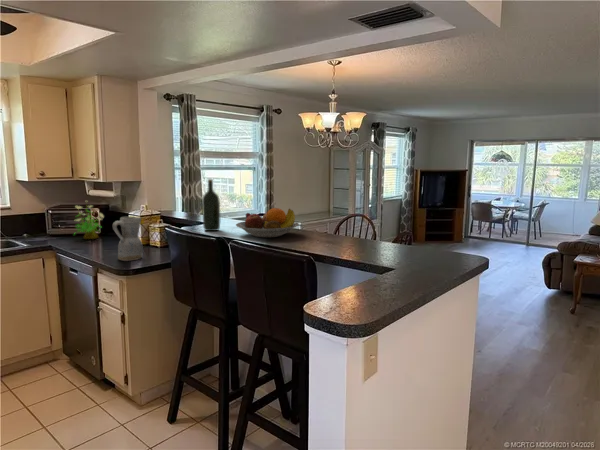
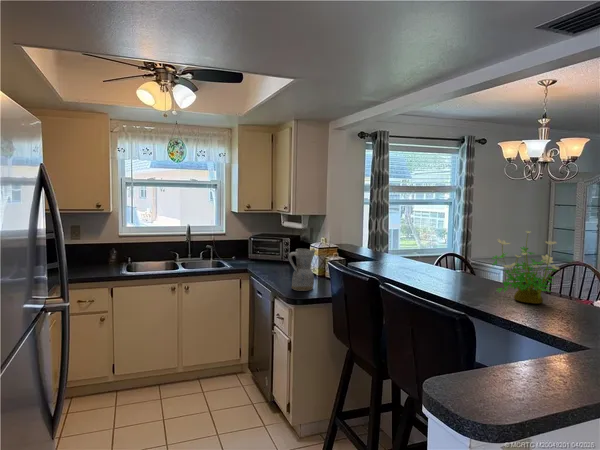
wine bottle: present [202,179,220,231] -> none [371,215,389,269]
potted plant: present [74,206,103,239] -> present [492,231,559,303]
fruit bowl: present [236,208,299,237] -> none [401,250,474,282]

